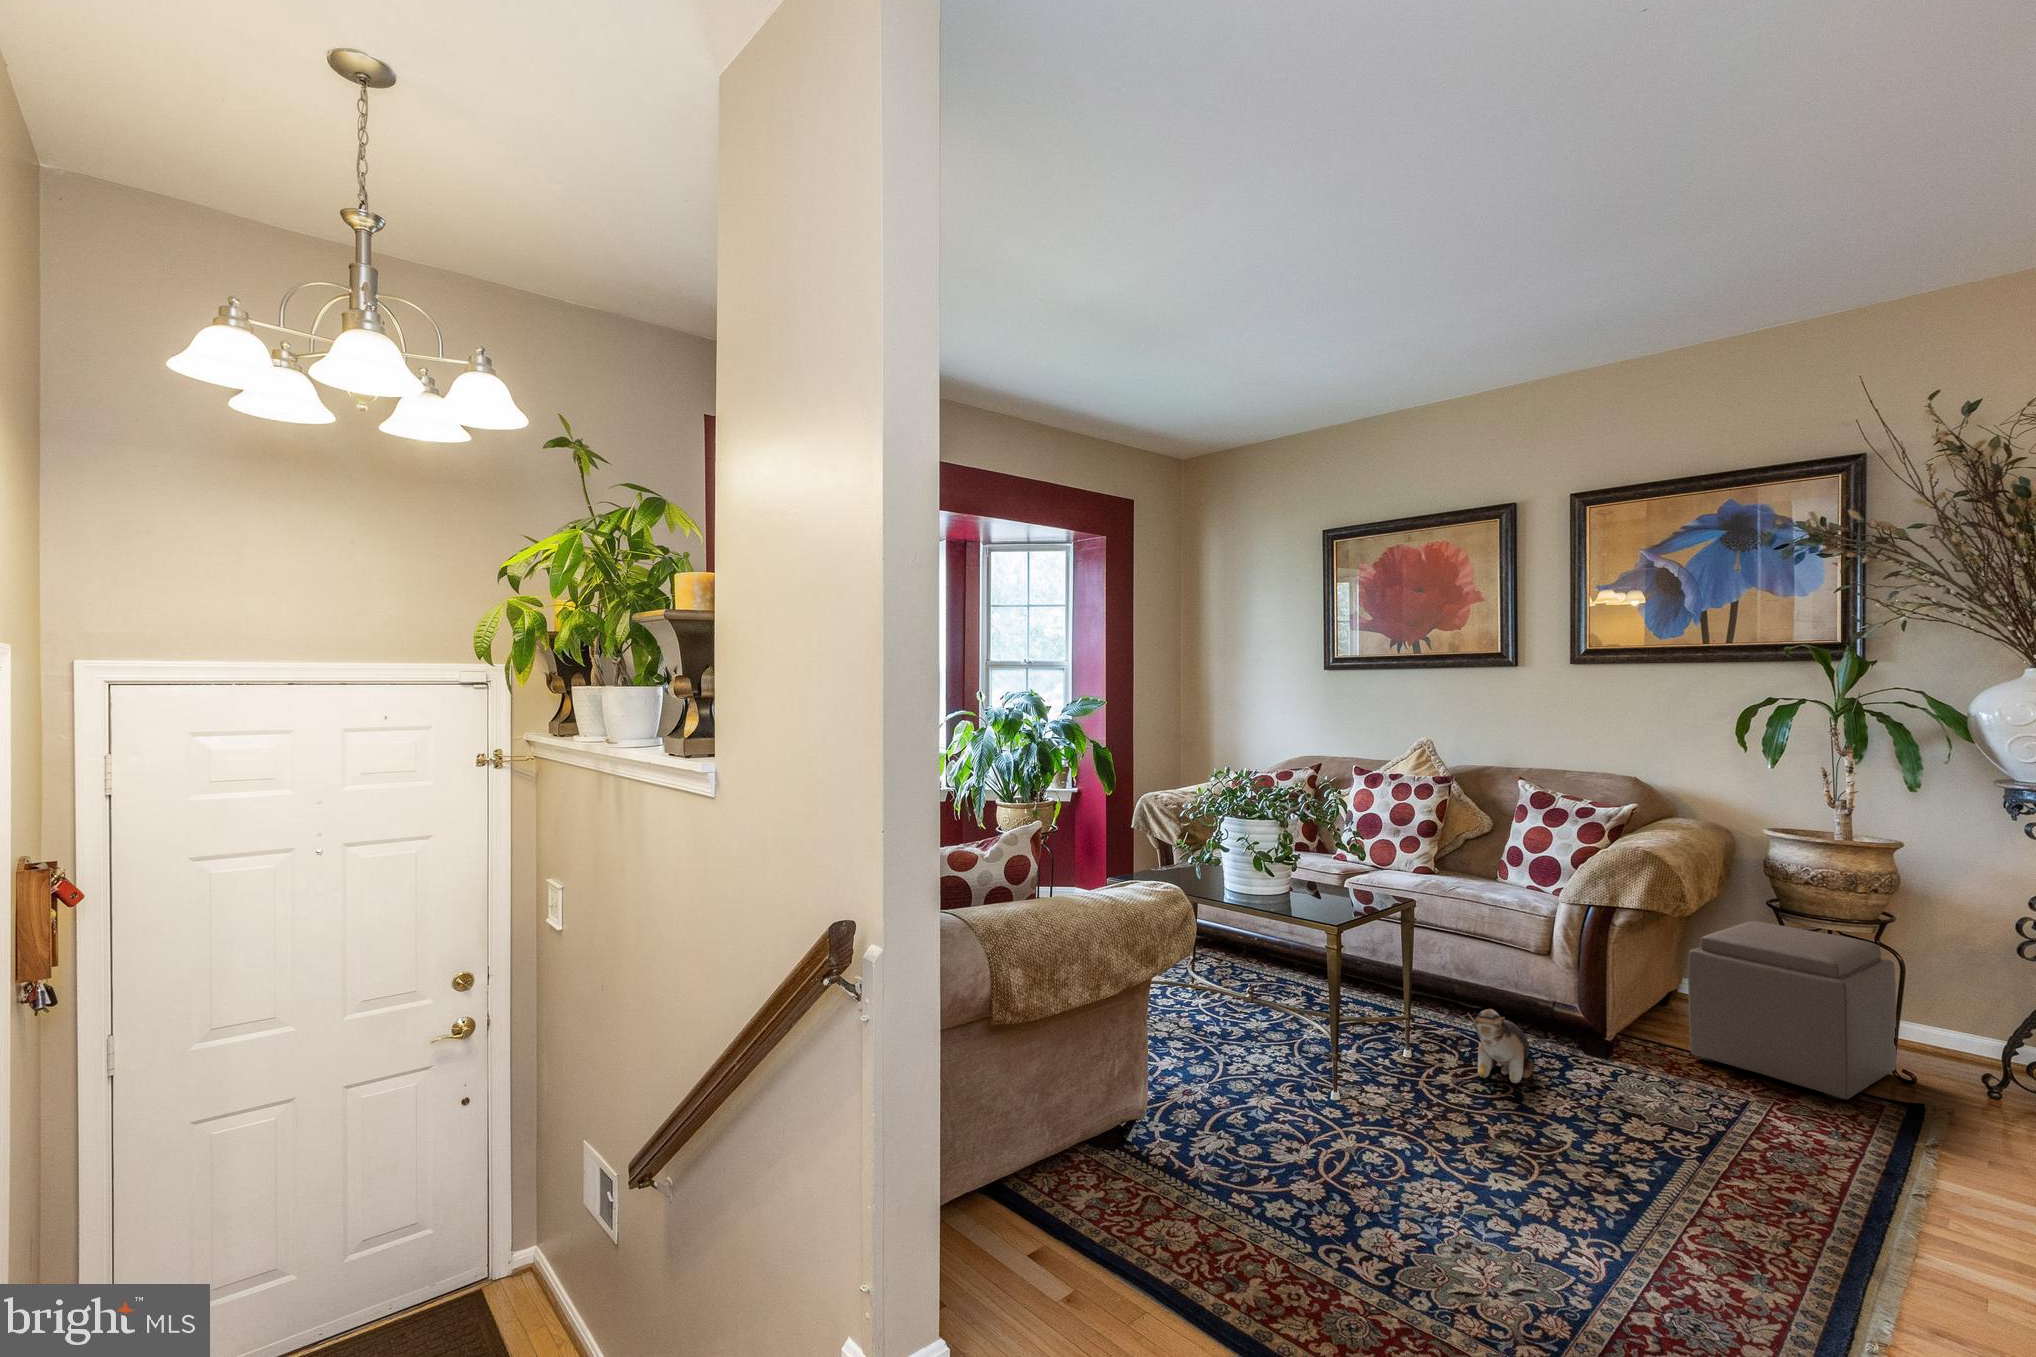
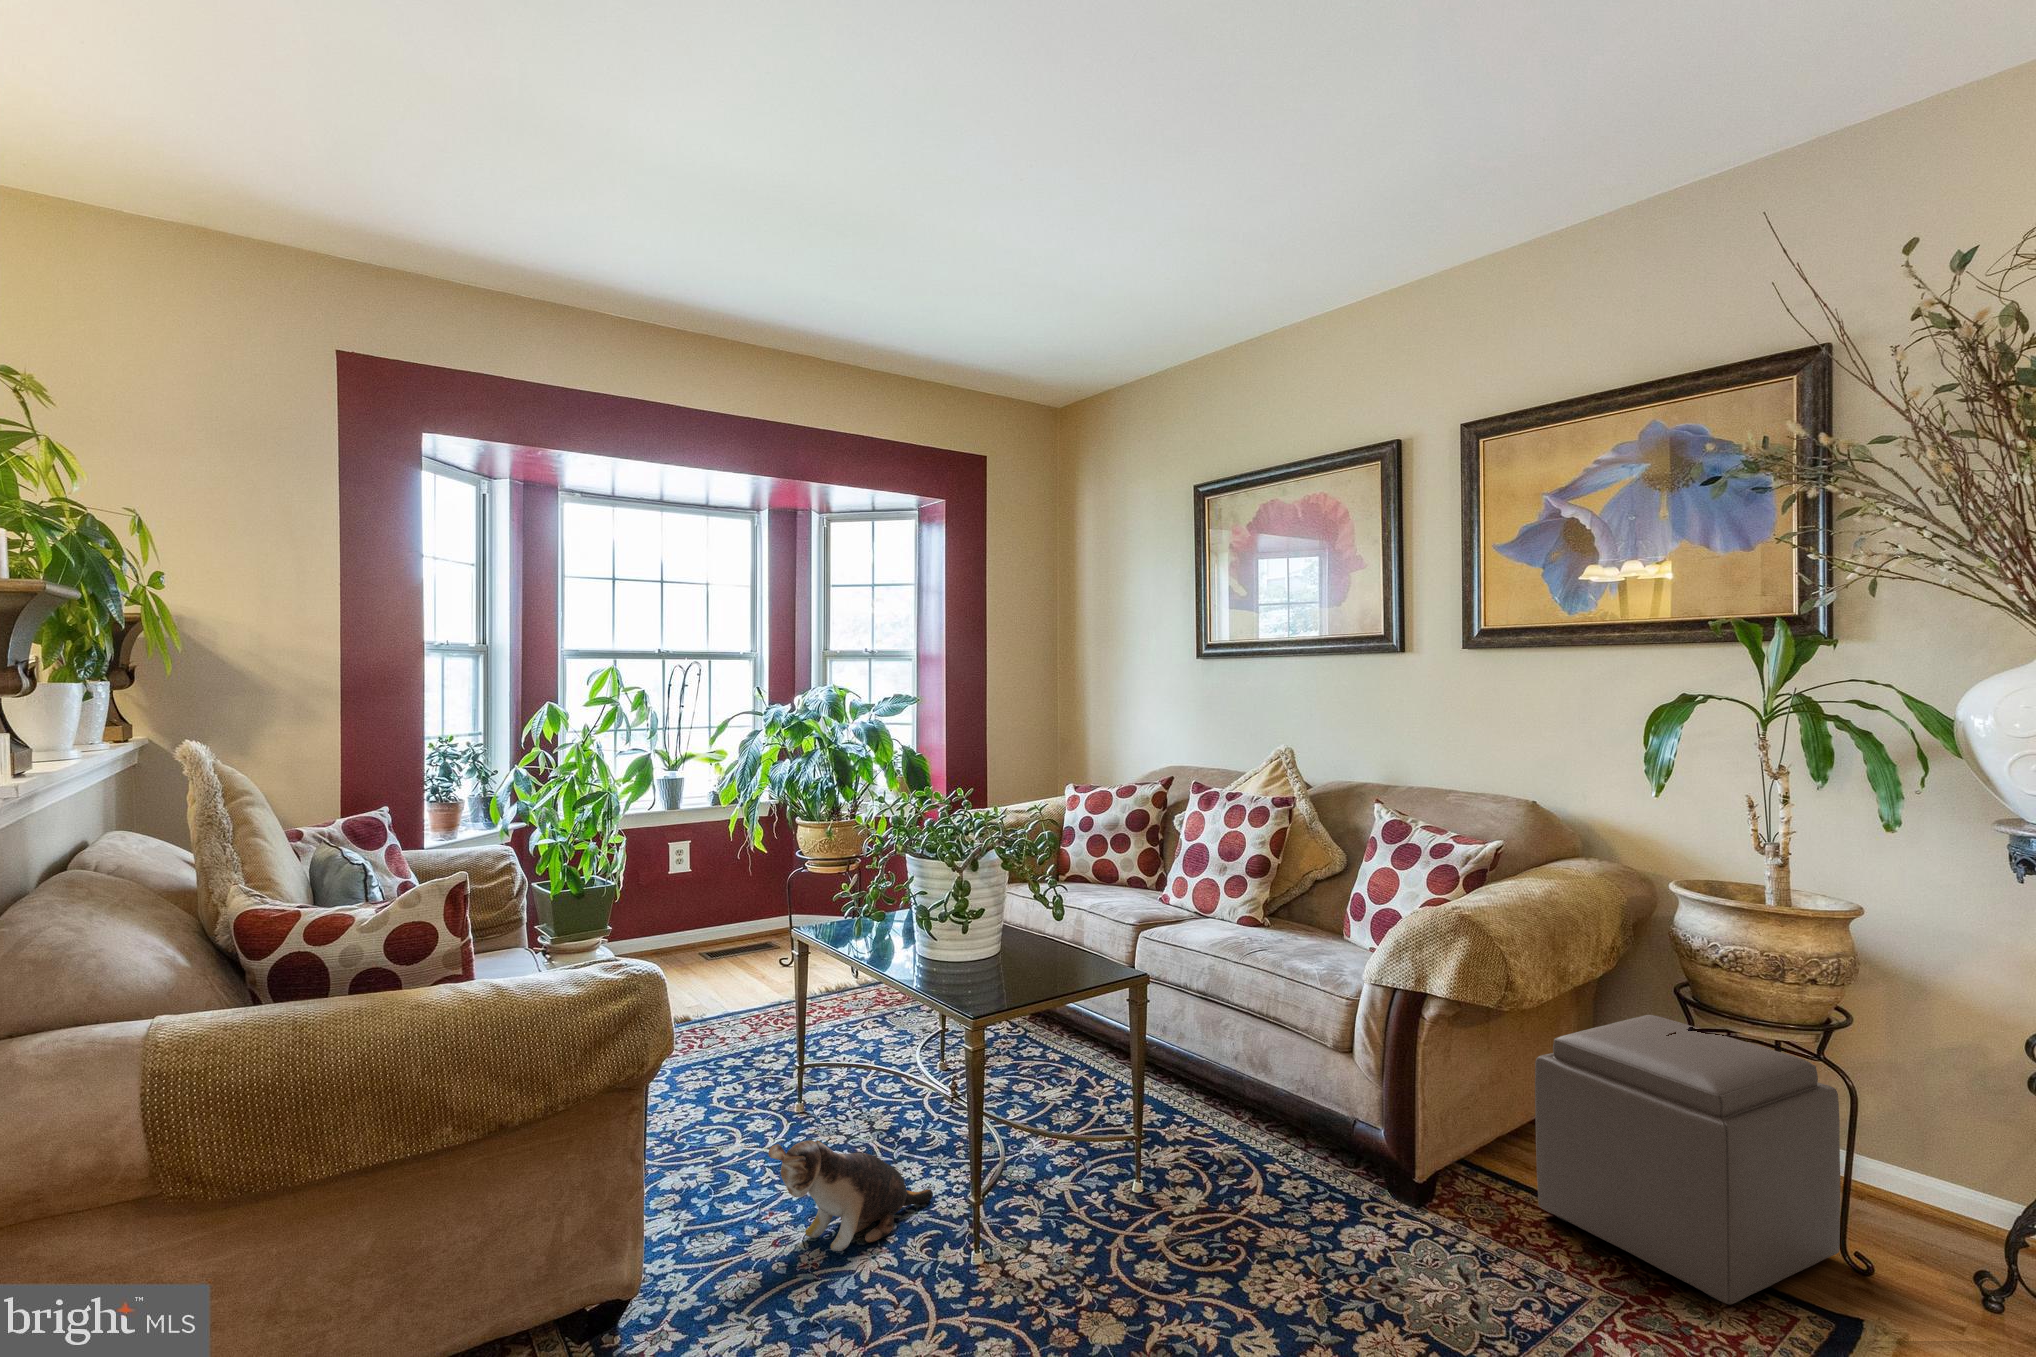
plush toy: present [1468,1009,1534,1083] -> present [768,1140,933,1251]

